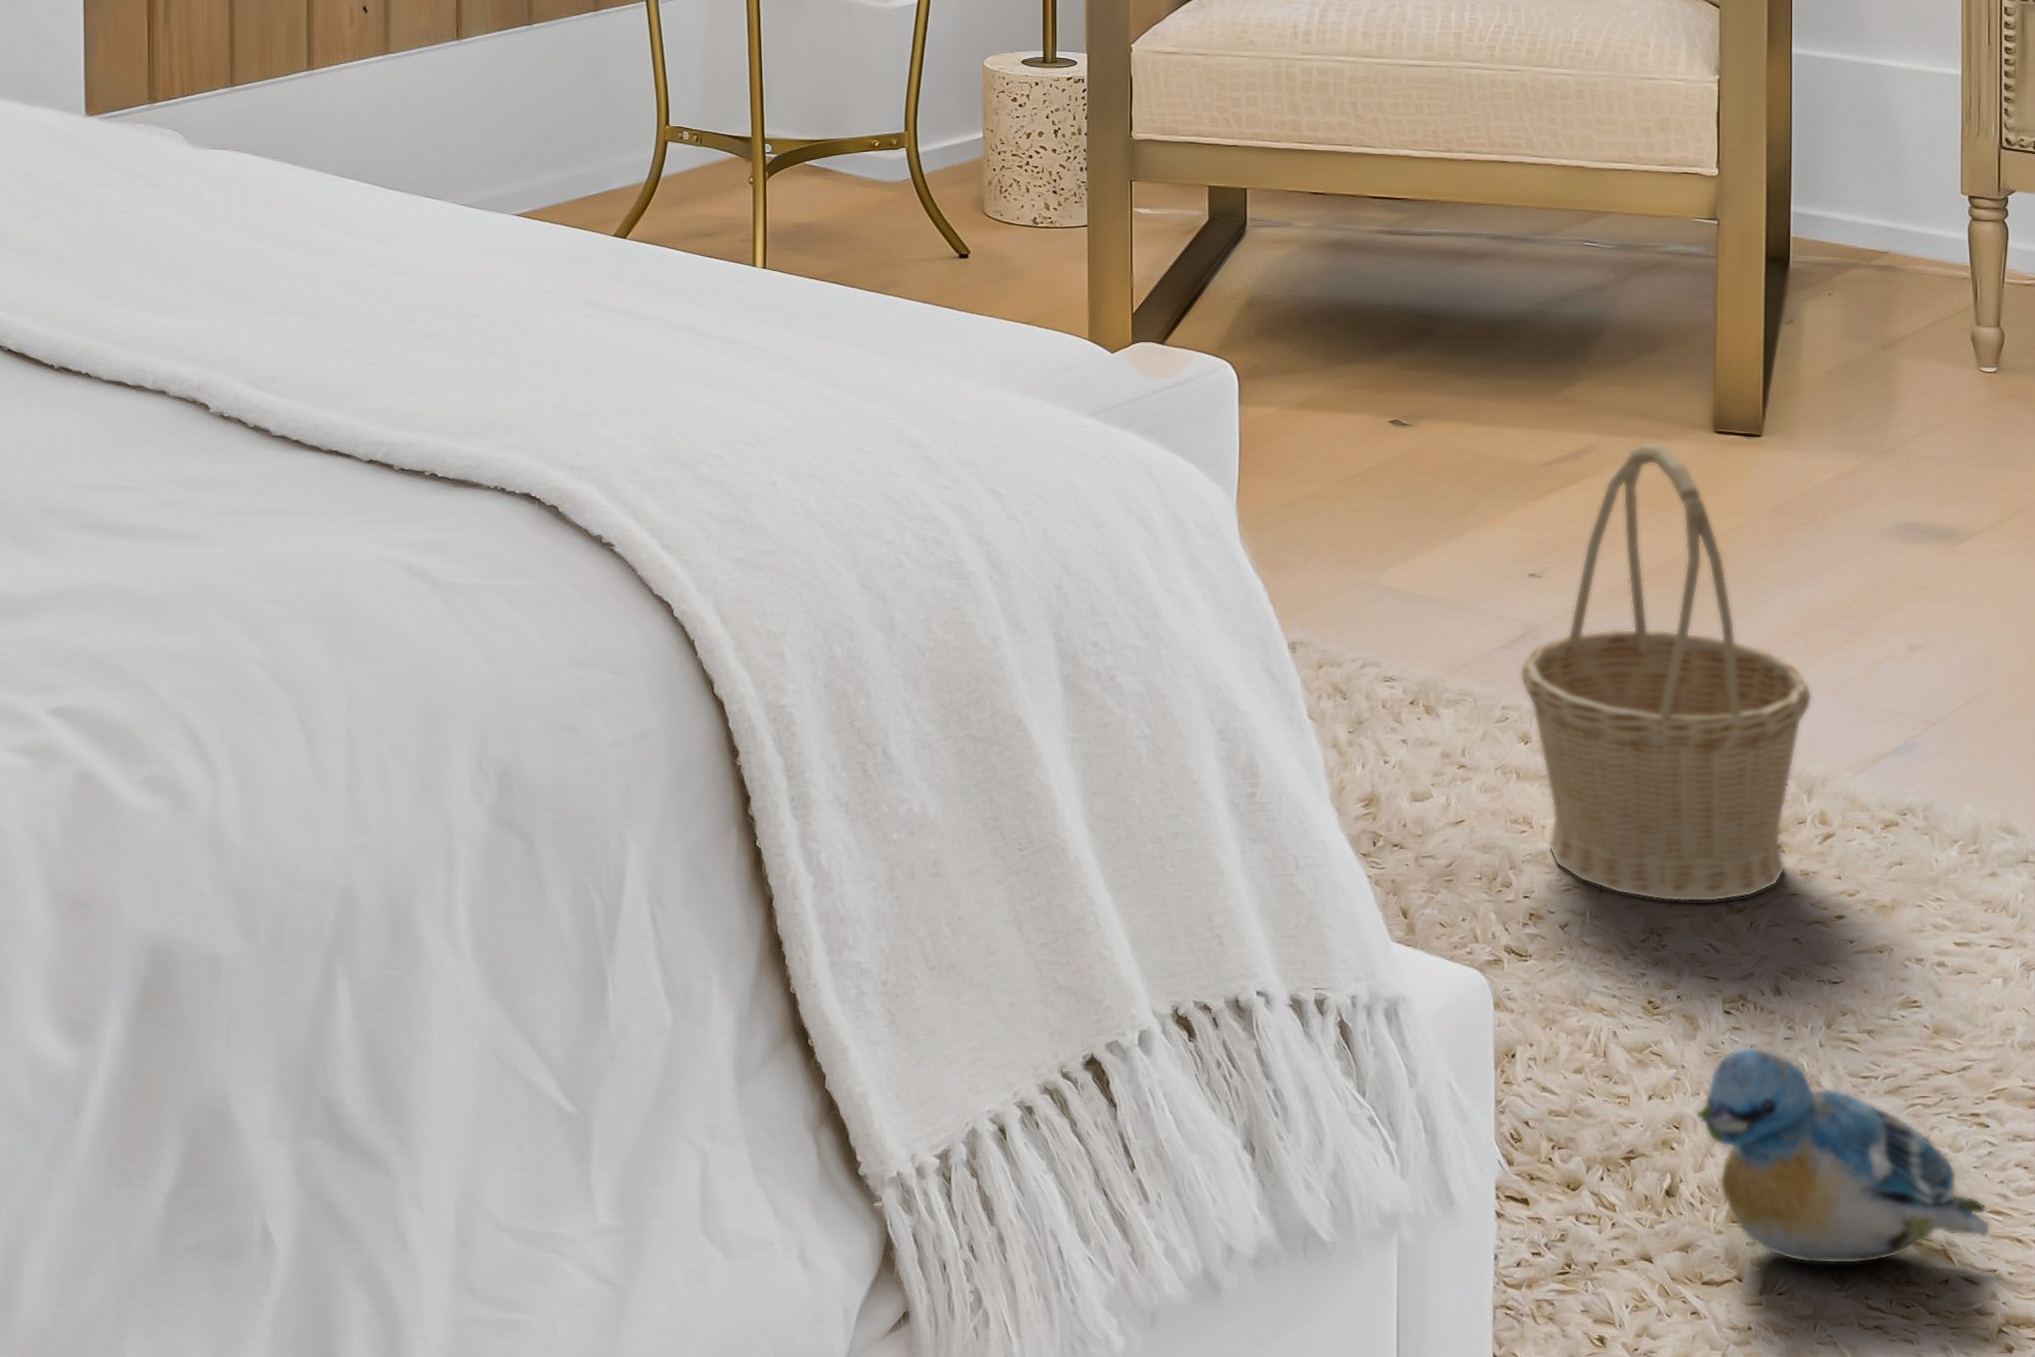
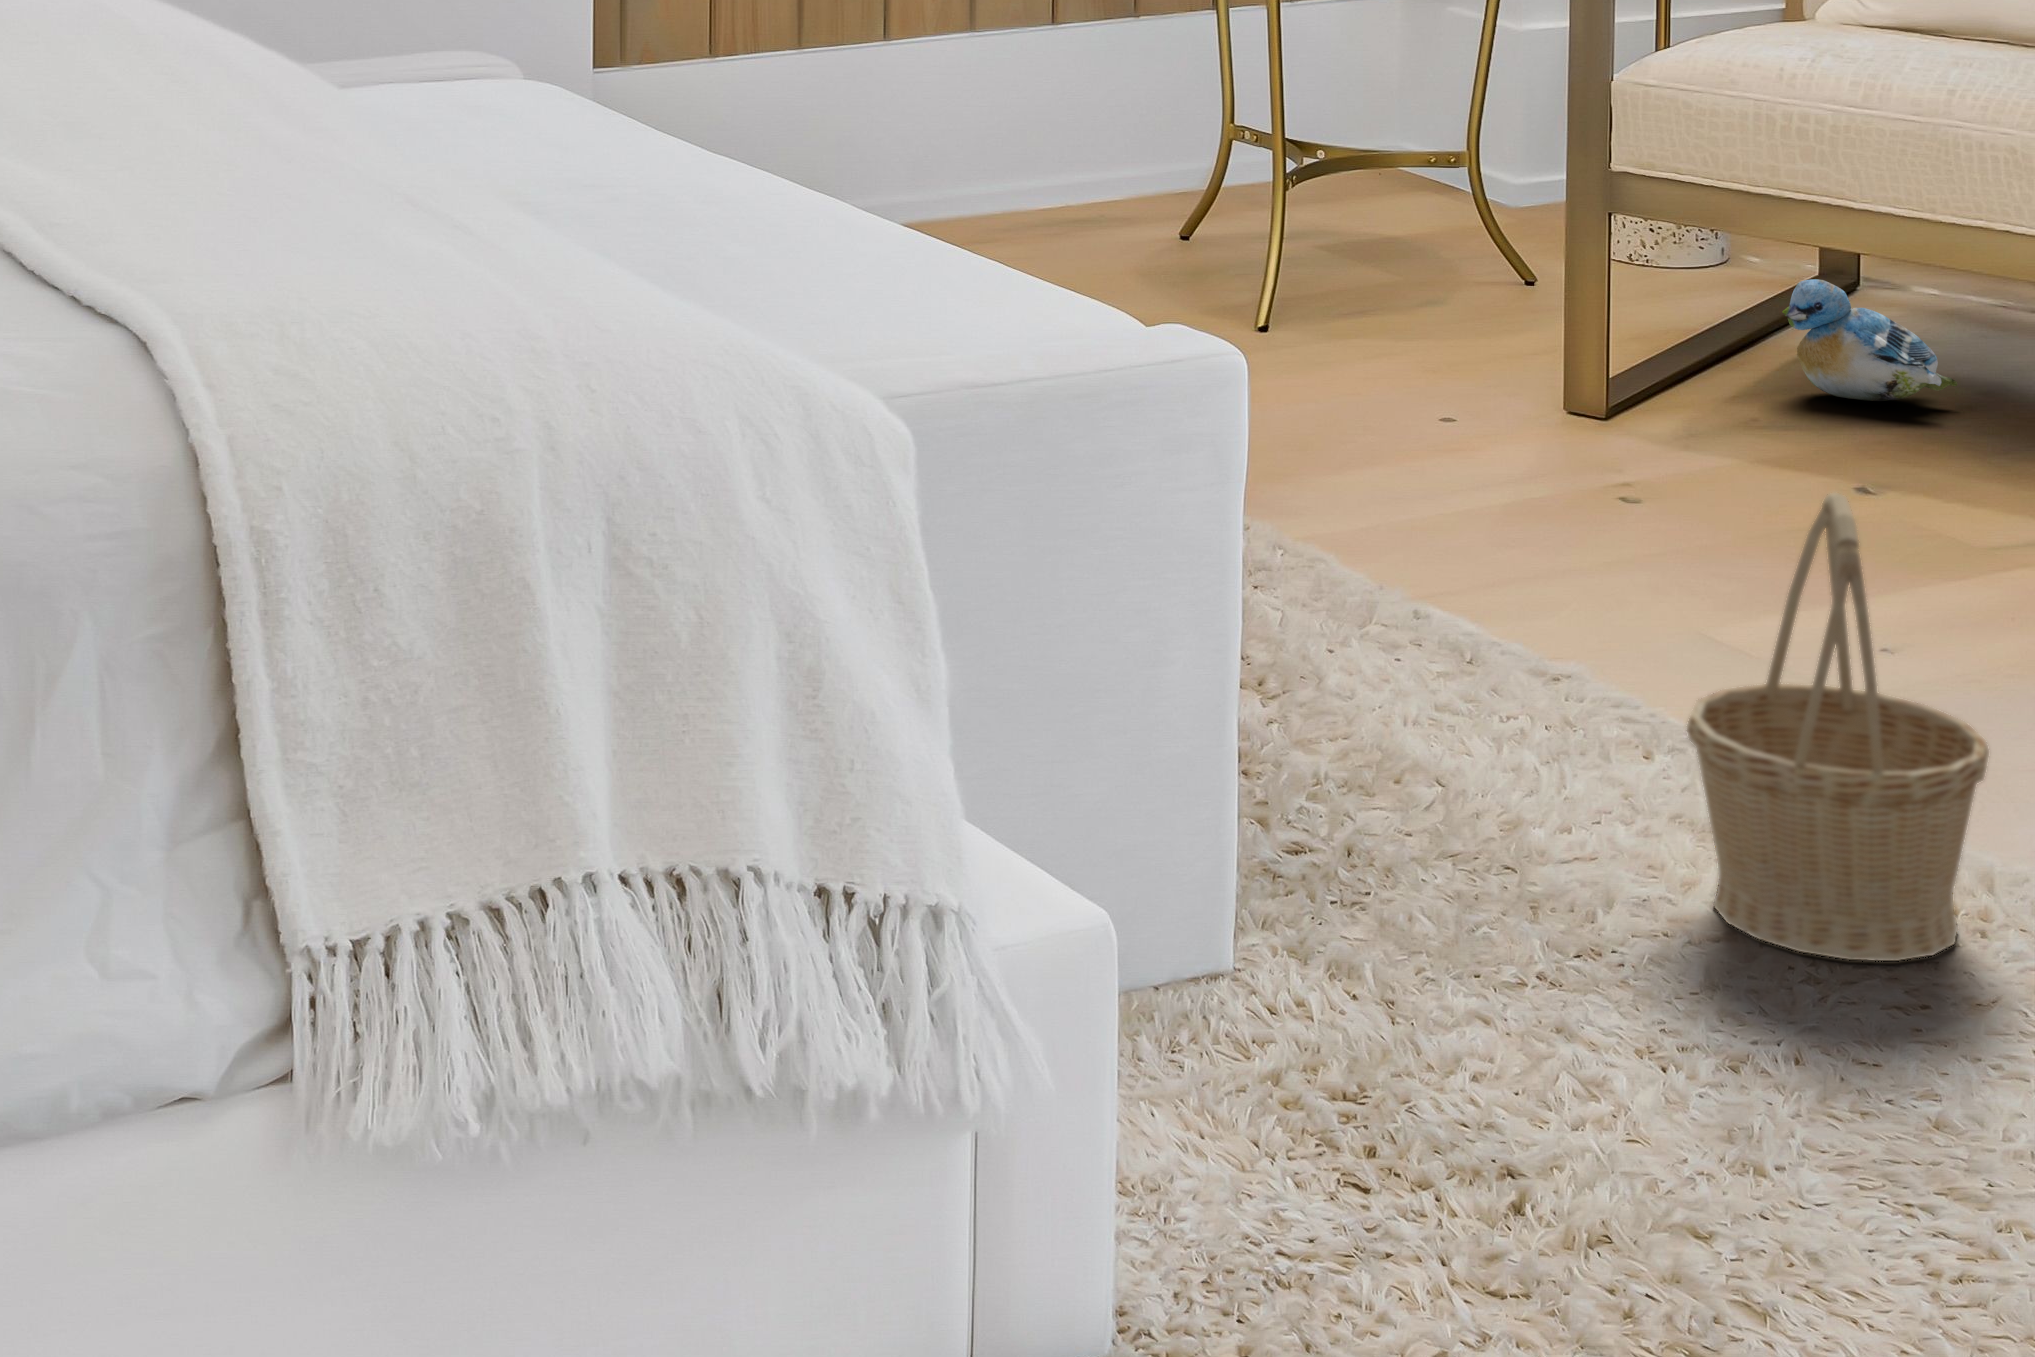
plush toy: present [1699,1048,1989,1262] -> present [1782,279,1957,401]

